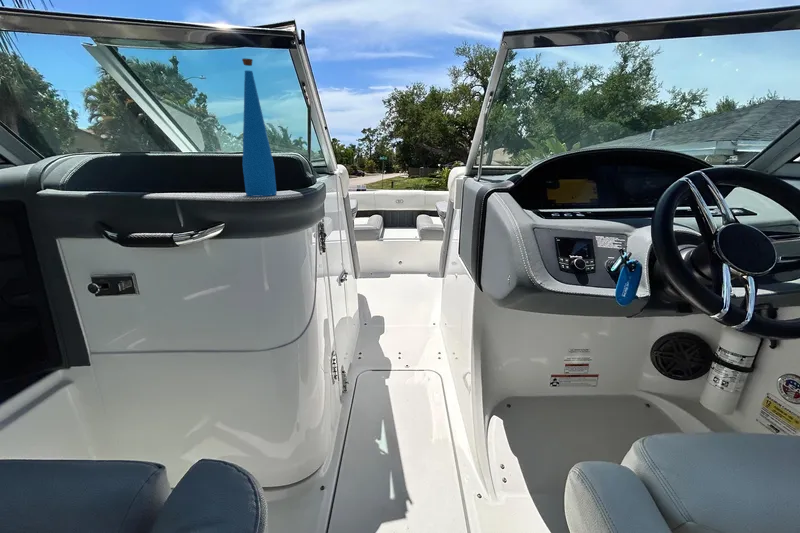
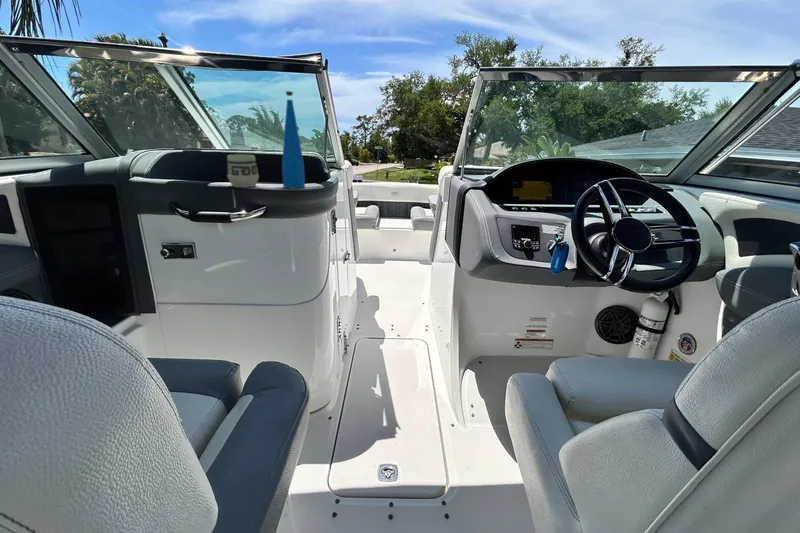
cup: none [164,152,212,197] -> present [227,154,259,187]

